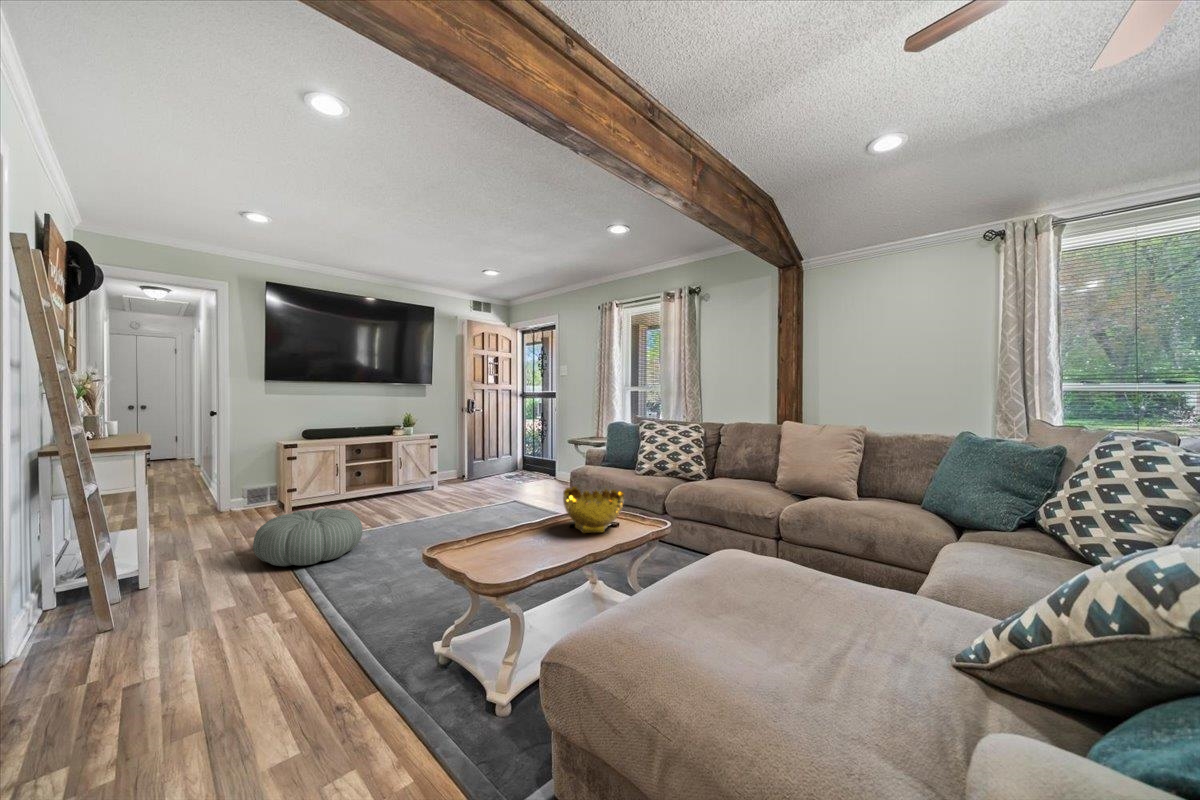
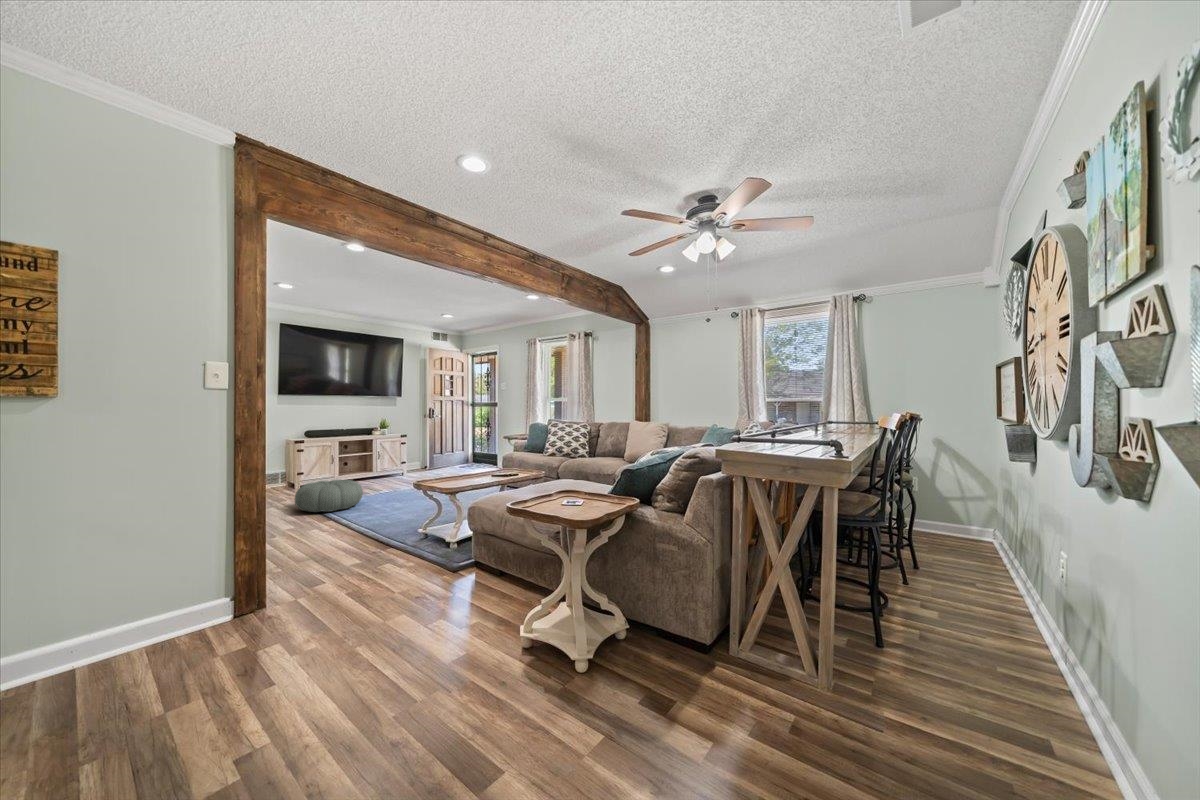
decorative bowl: present [563,487,624,533] -> none [488,456,522,479]

